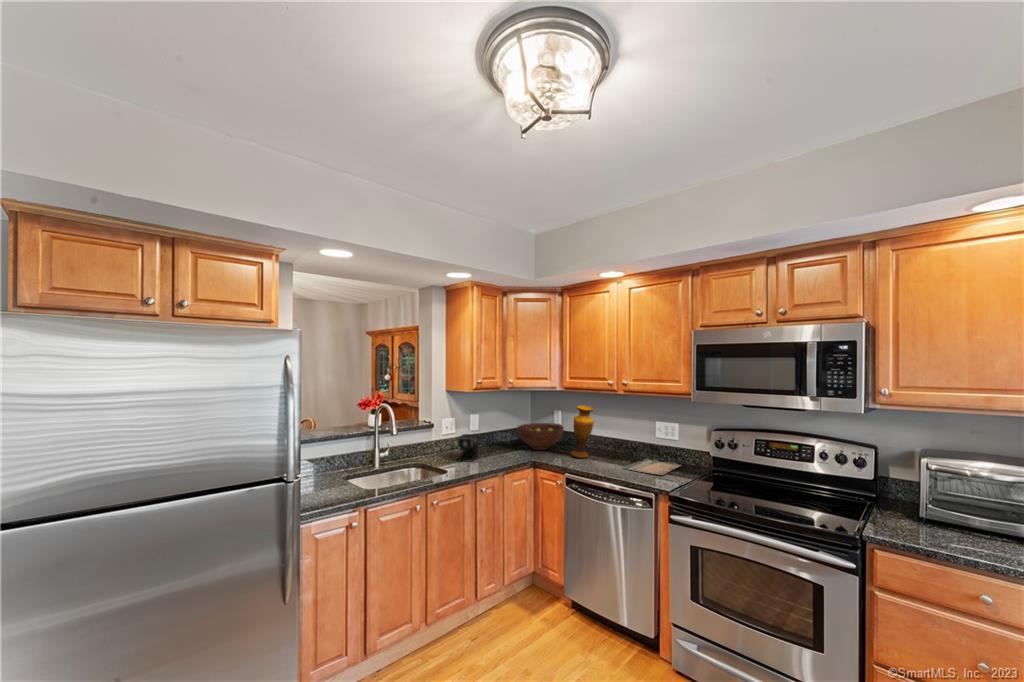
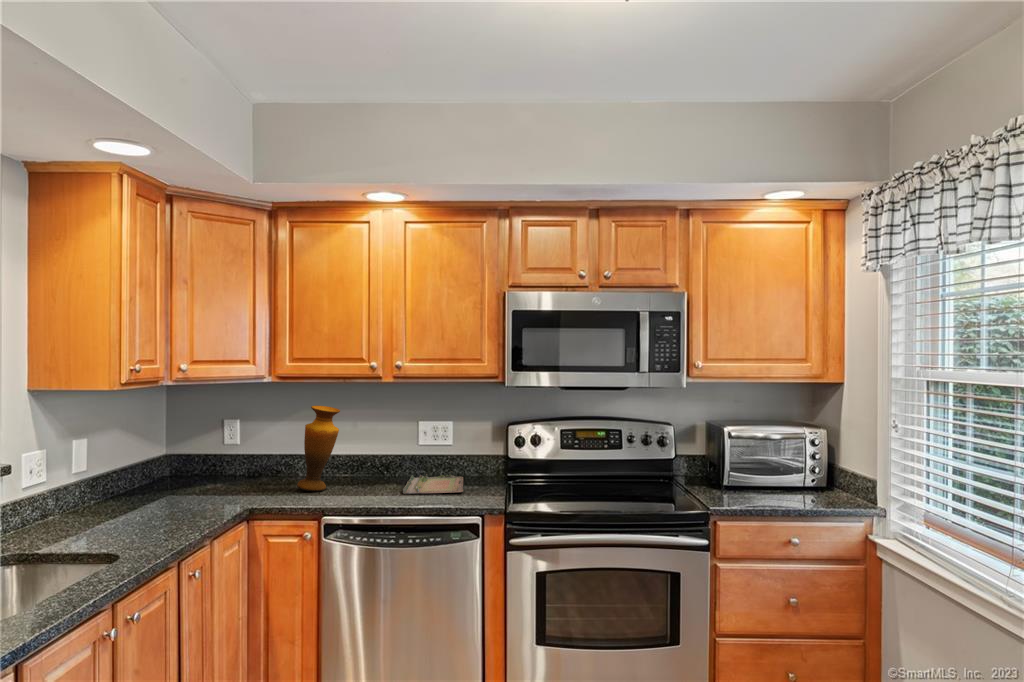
fruit bowl: present [517,423,564,450] -> none [177,443,269,491]
coffee maker: present [458,434,479,461] -> none [84,475,180,537]

